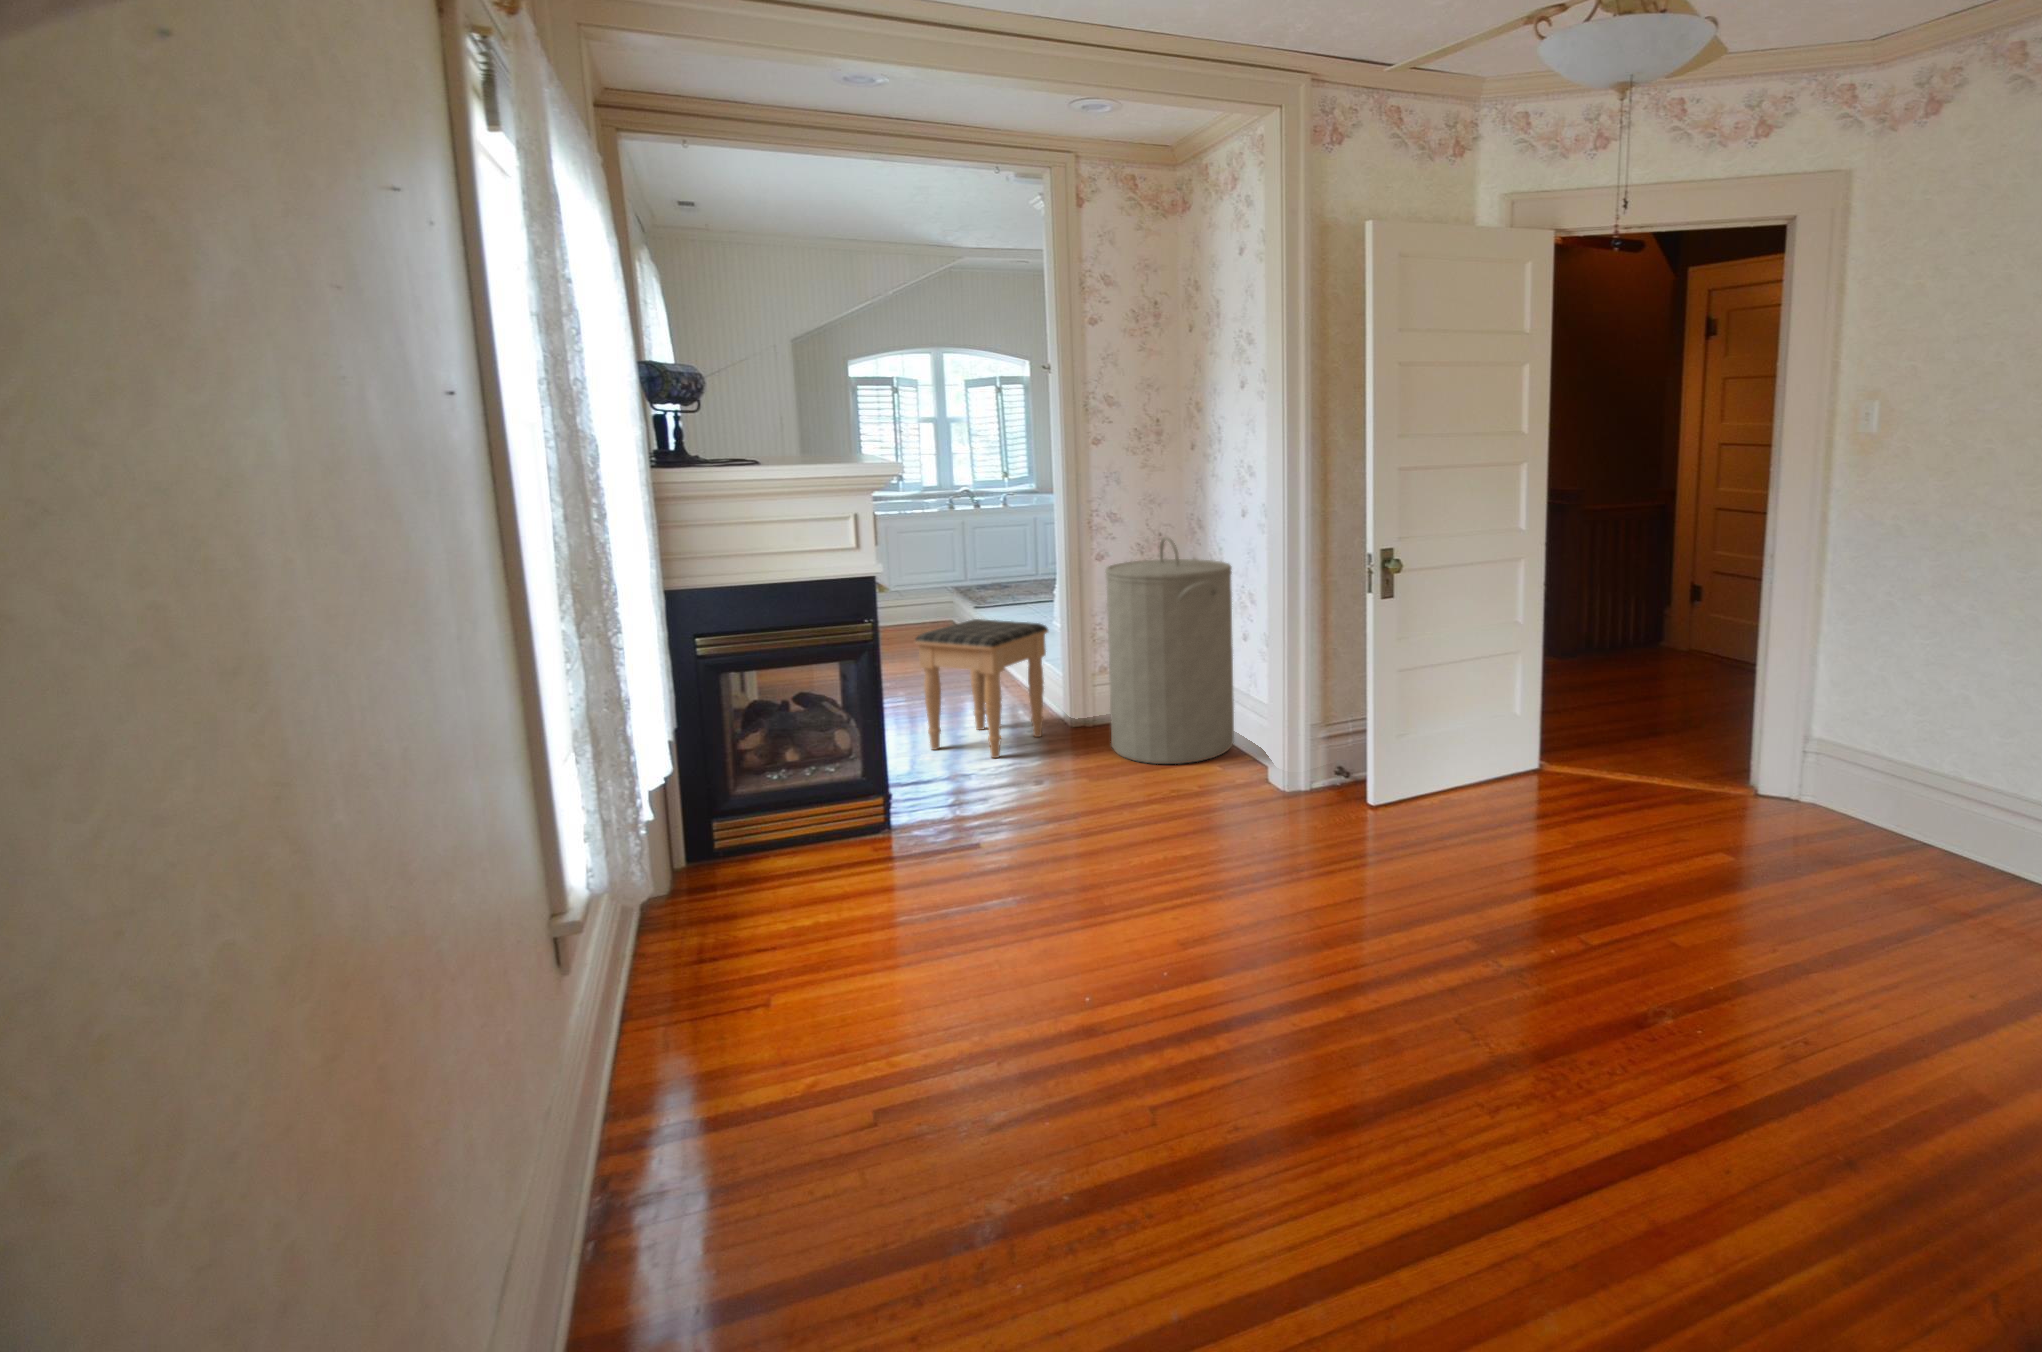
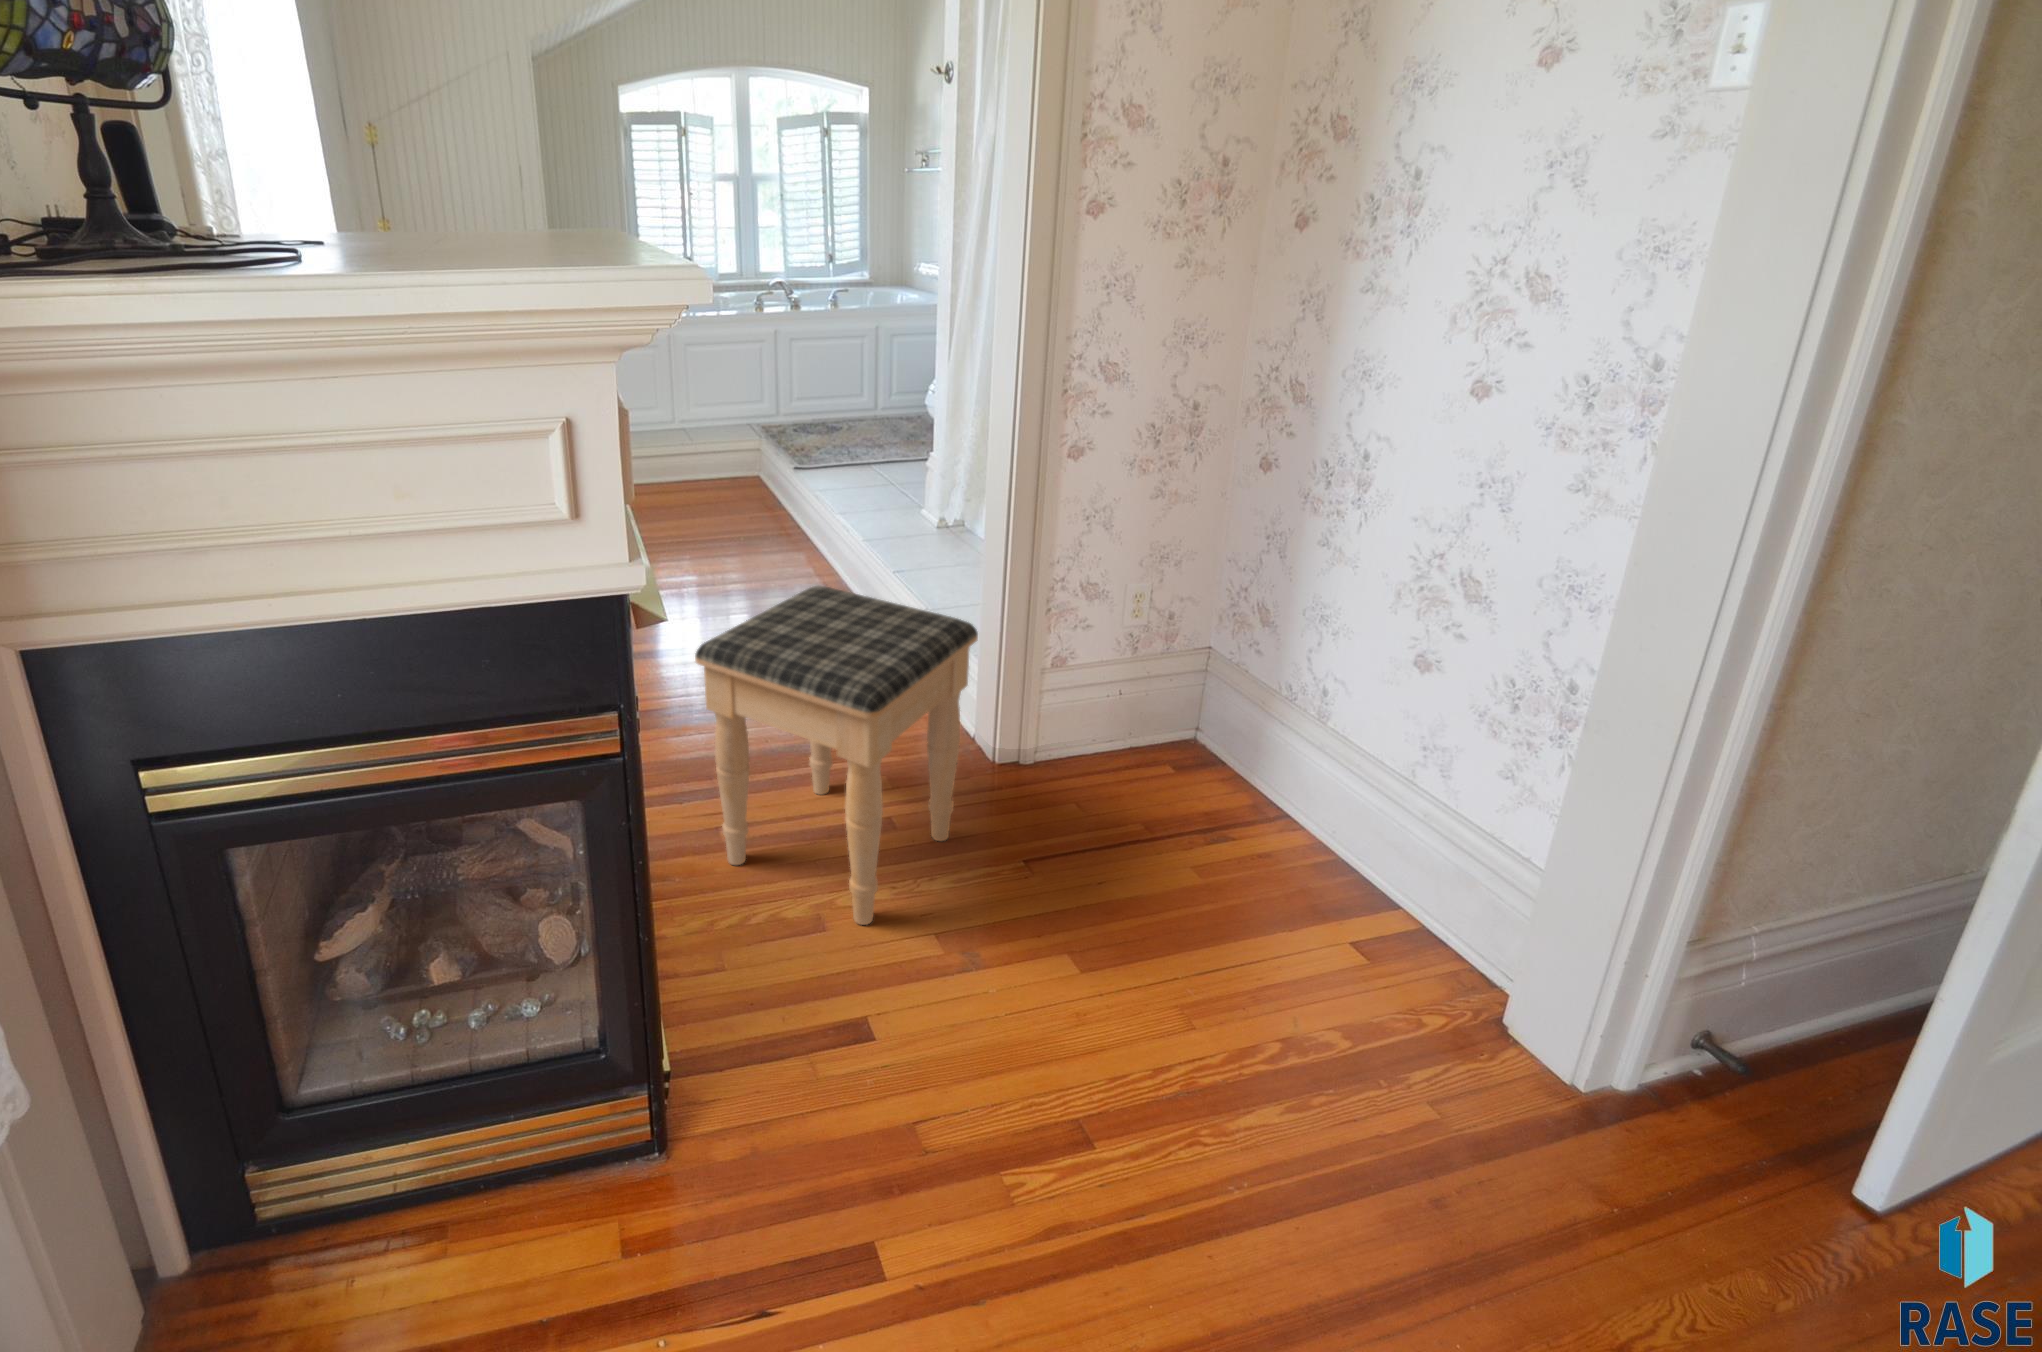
laundry hamper: present [1105,537,1234,764] -> none [1114,460,1534,1035]

